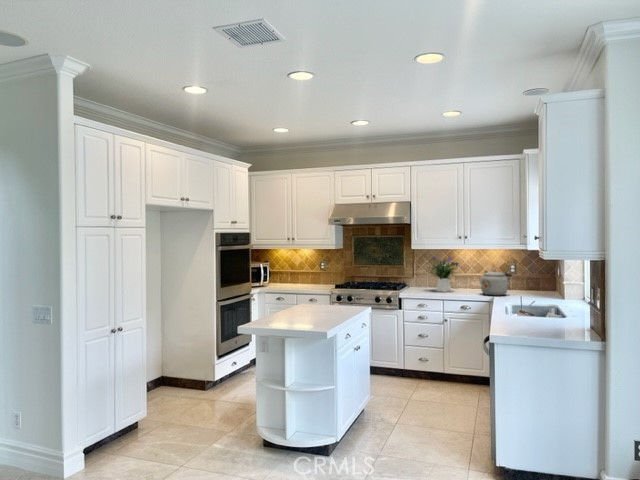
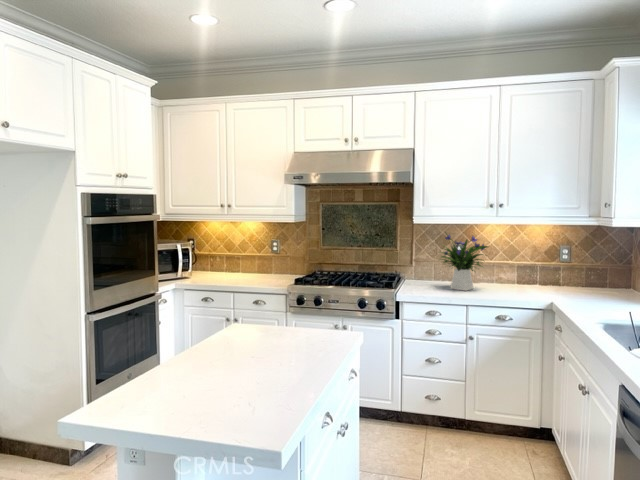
kettle: present [479,270,512,295] -> none [521,258,578,299]

